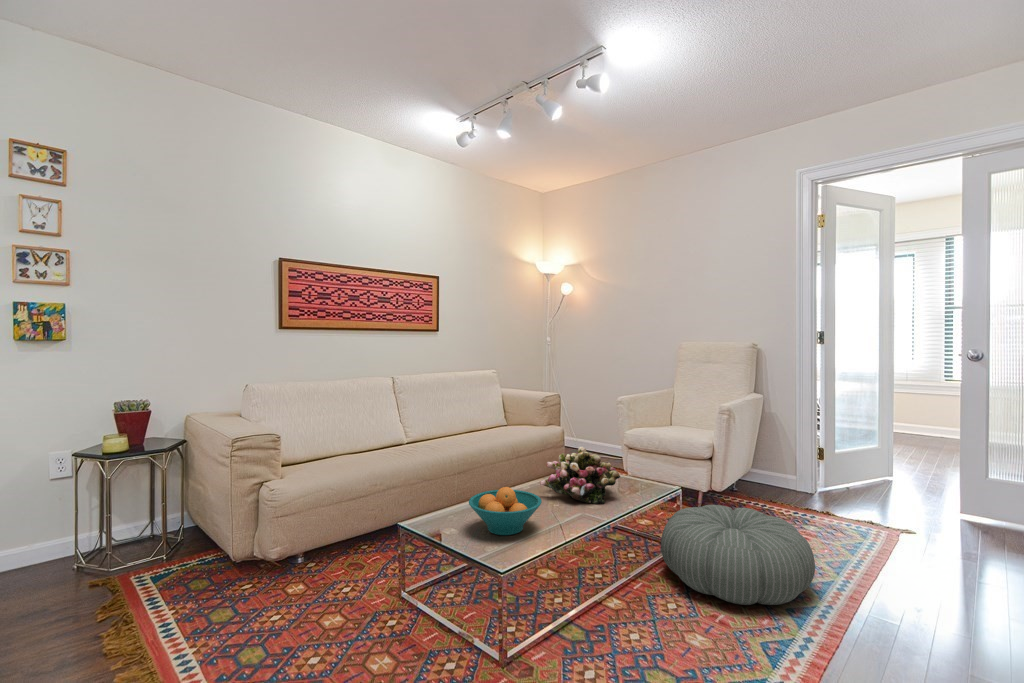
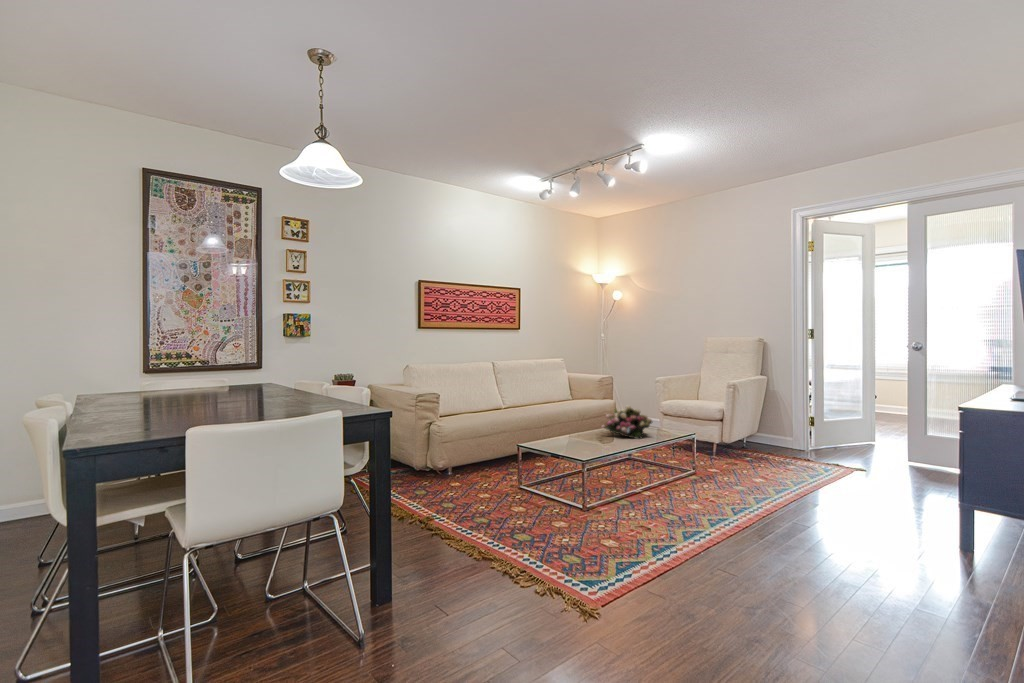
fruit bowl: present [469,487,542,535] -> none [561,422,604,448]
pouf: present [661,505,815,605] -> none [679,443,773,495]

